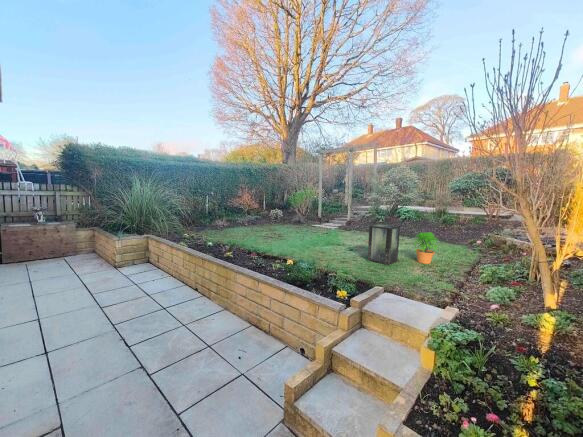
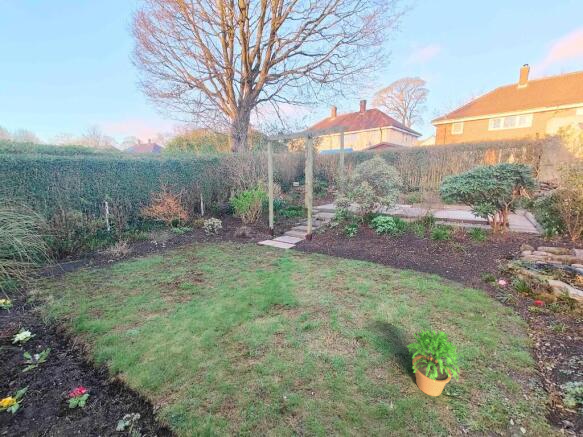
storage box: present [368,224,400,265] -> none [323,311,386,421]

